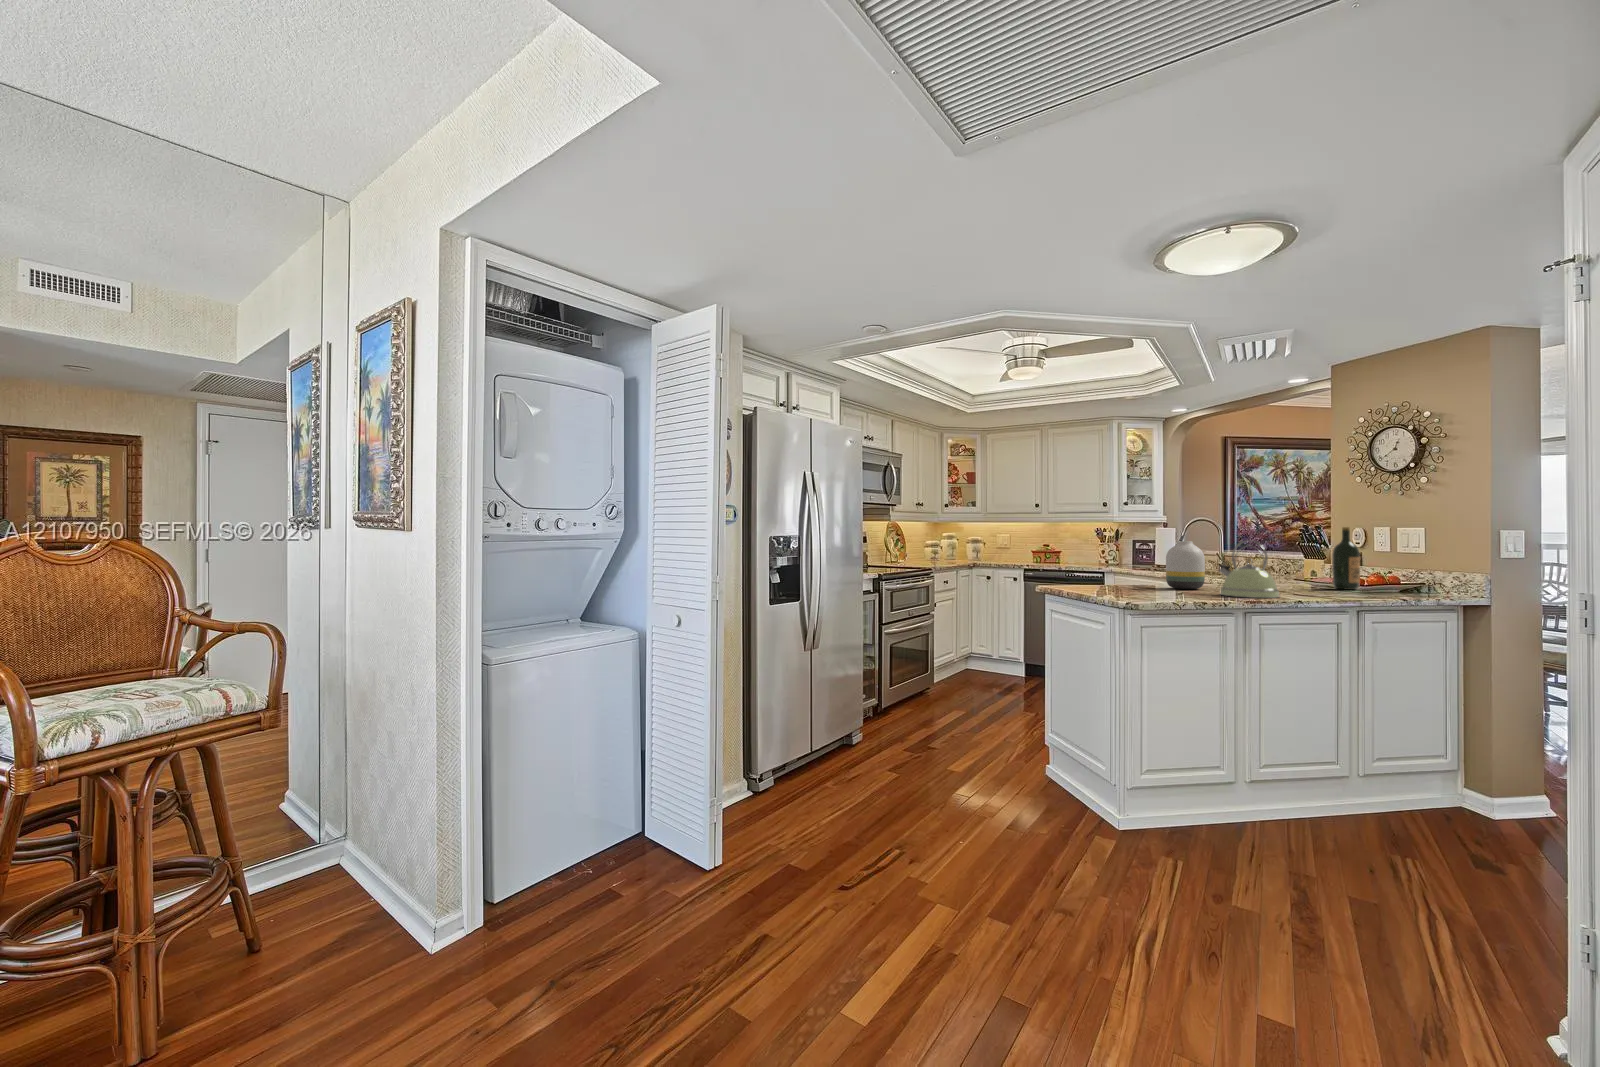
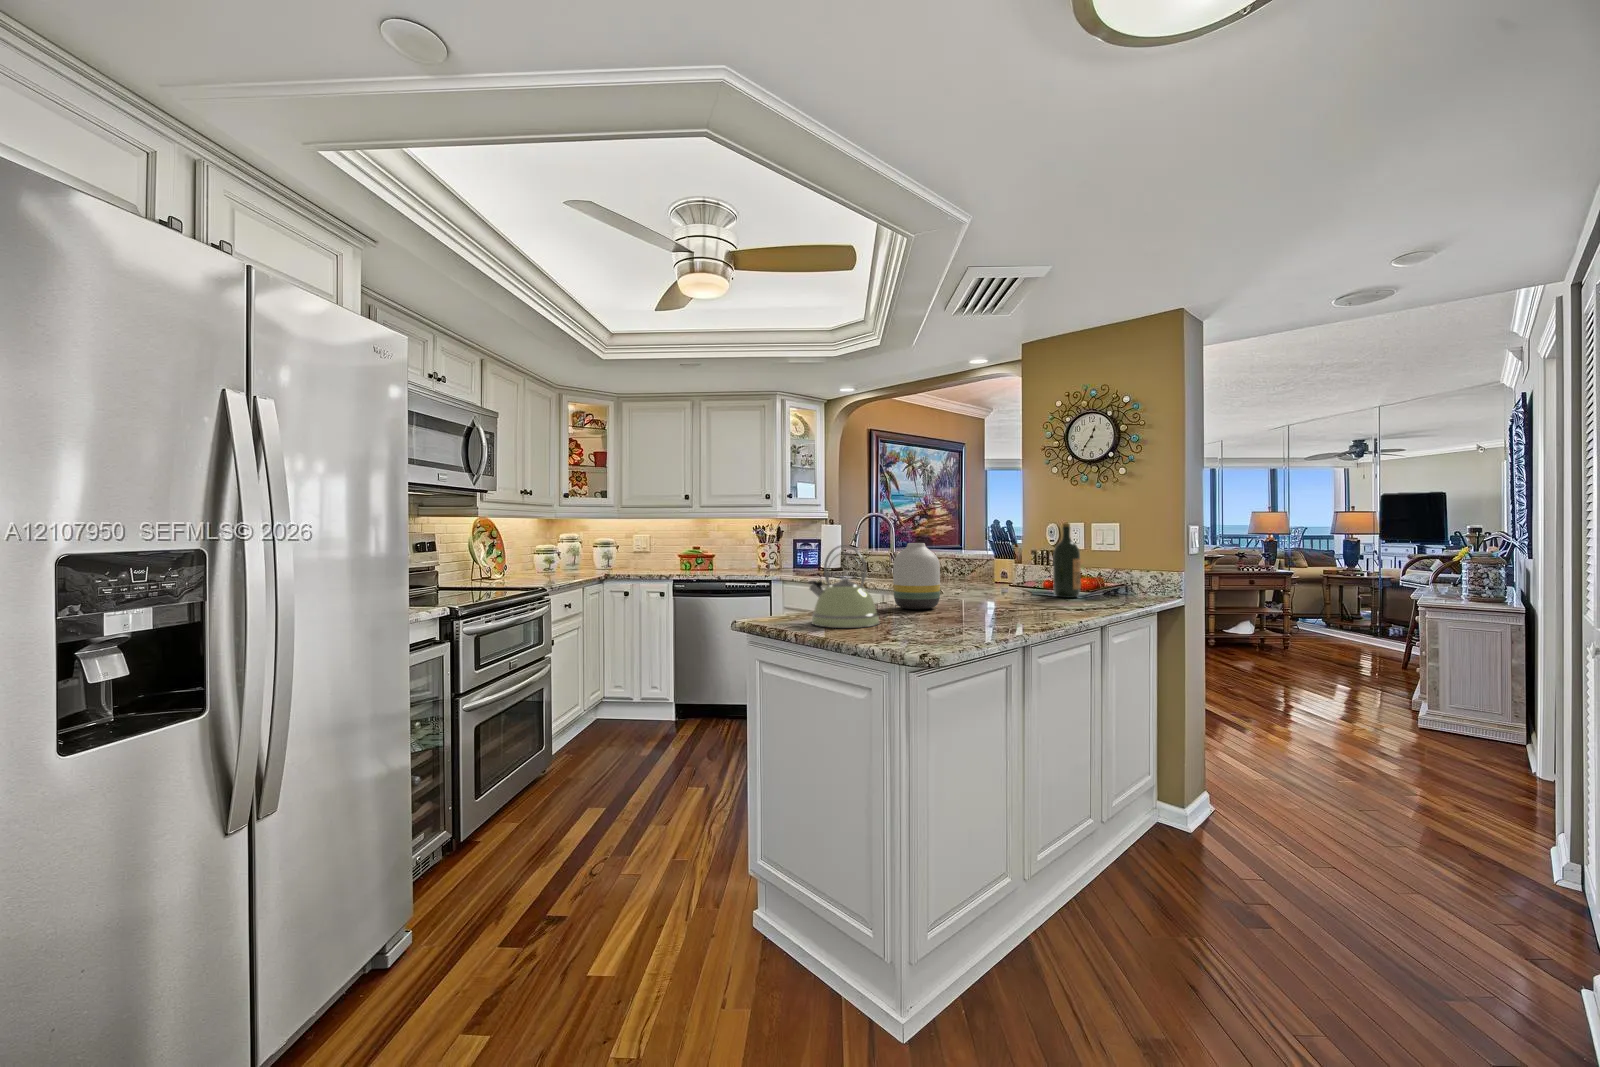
kettle: present [1219,540,1279,598] -> present [809,545,880,628]

